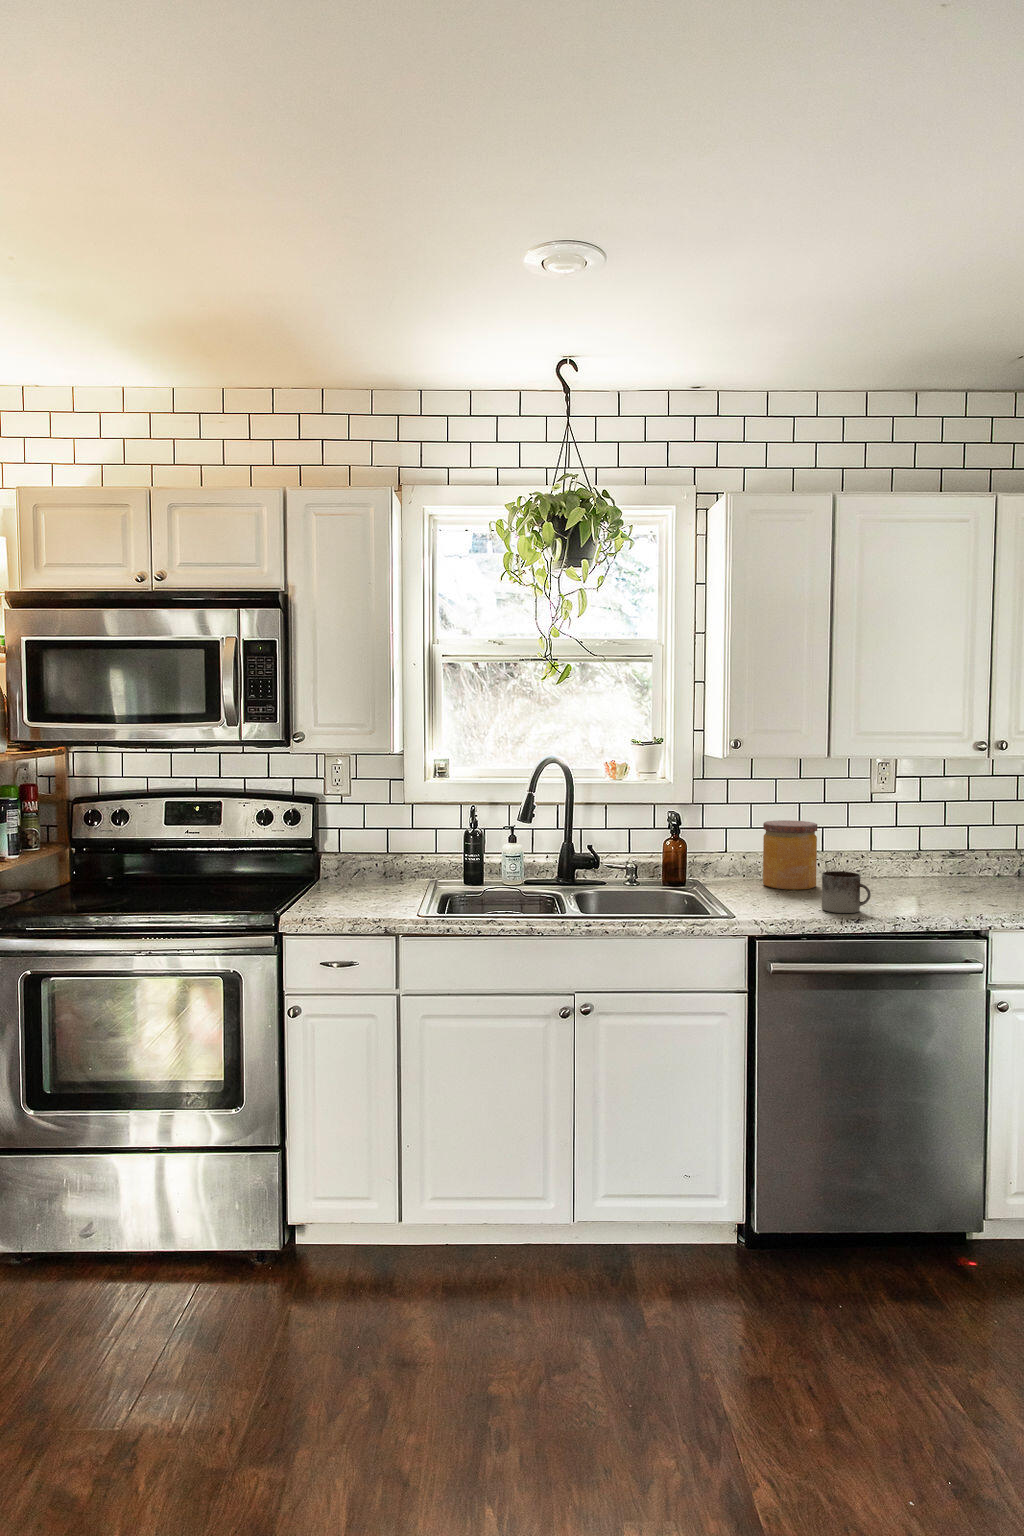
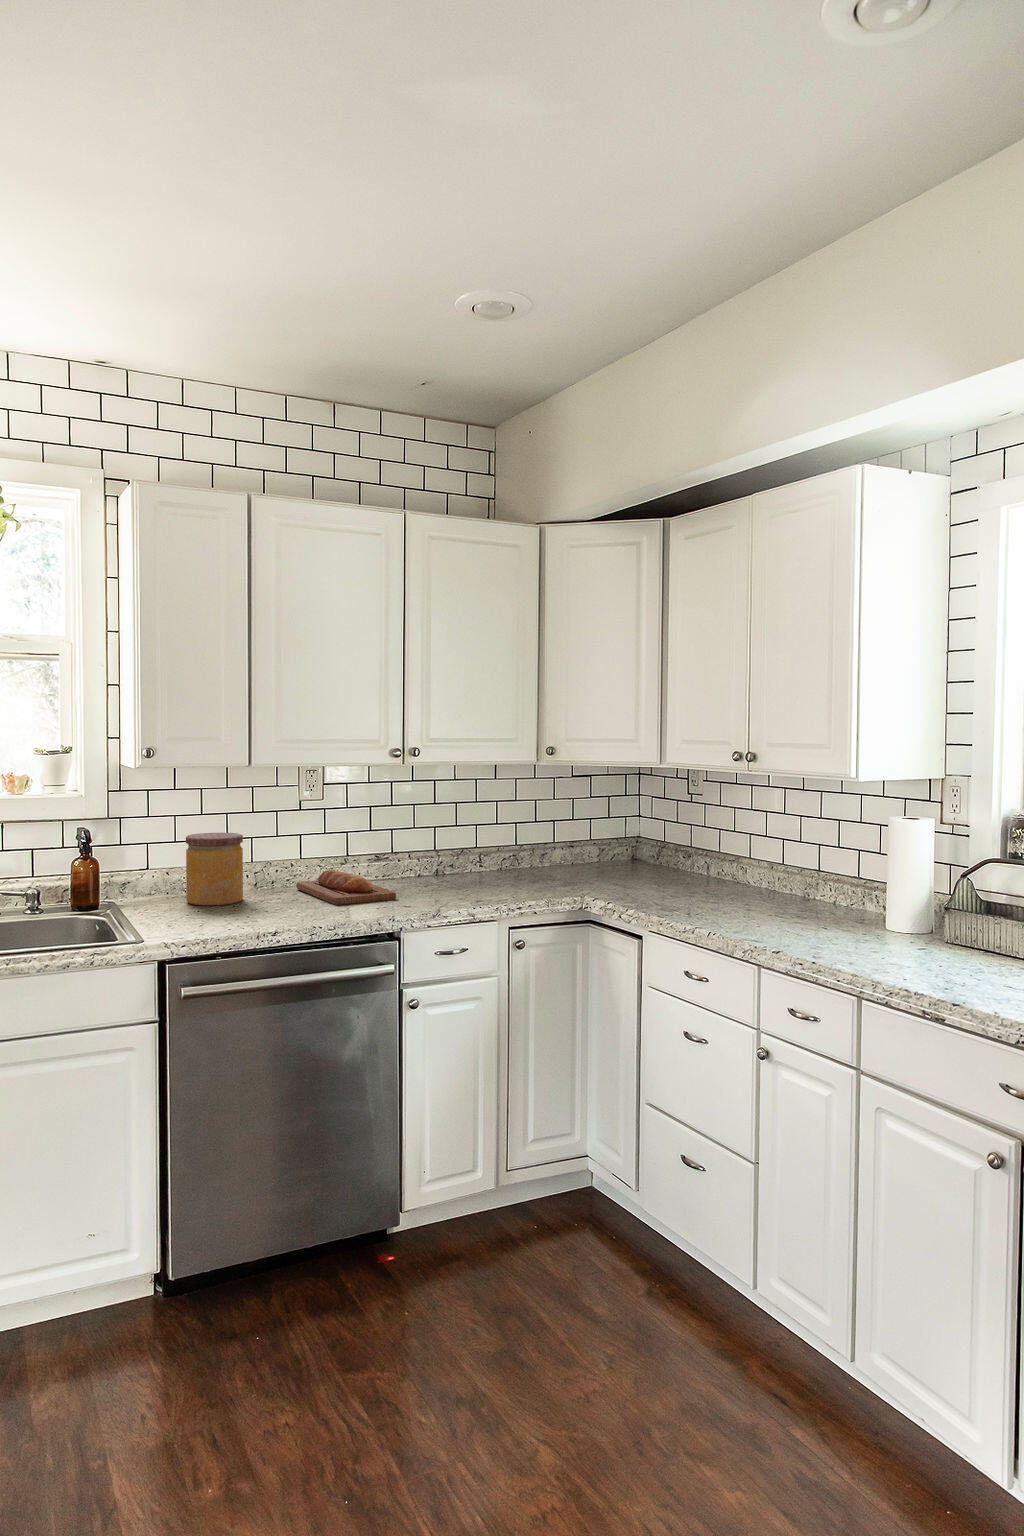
bread loaf: none [867,863,979,898] -> present [296,870,396,905]
mug: present [822,871,871,913] -> none [240,884,288,927]

